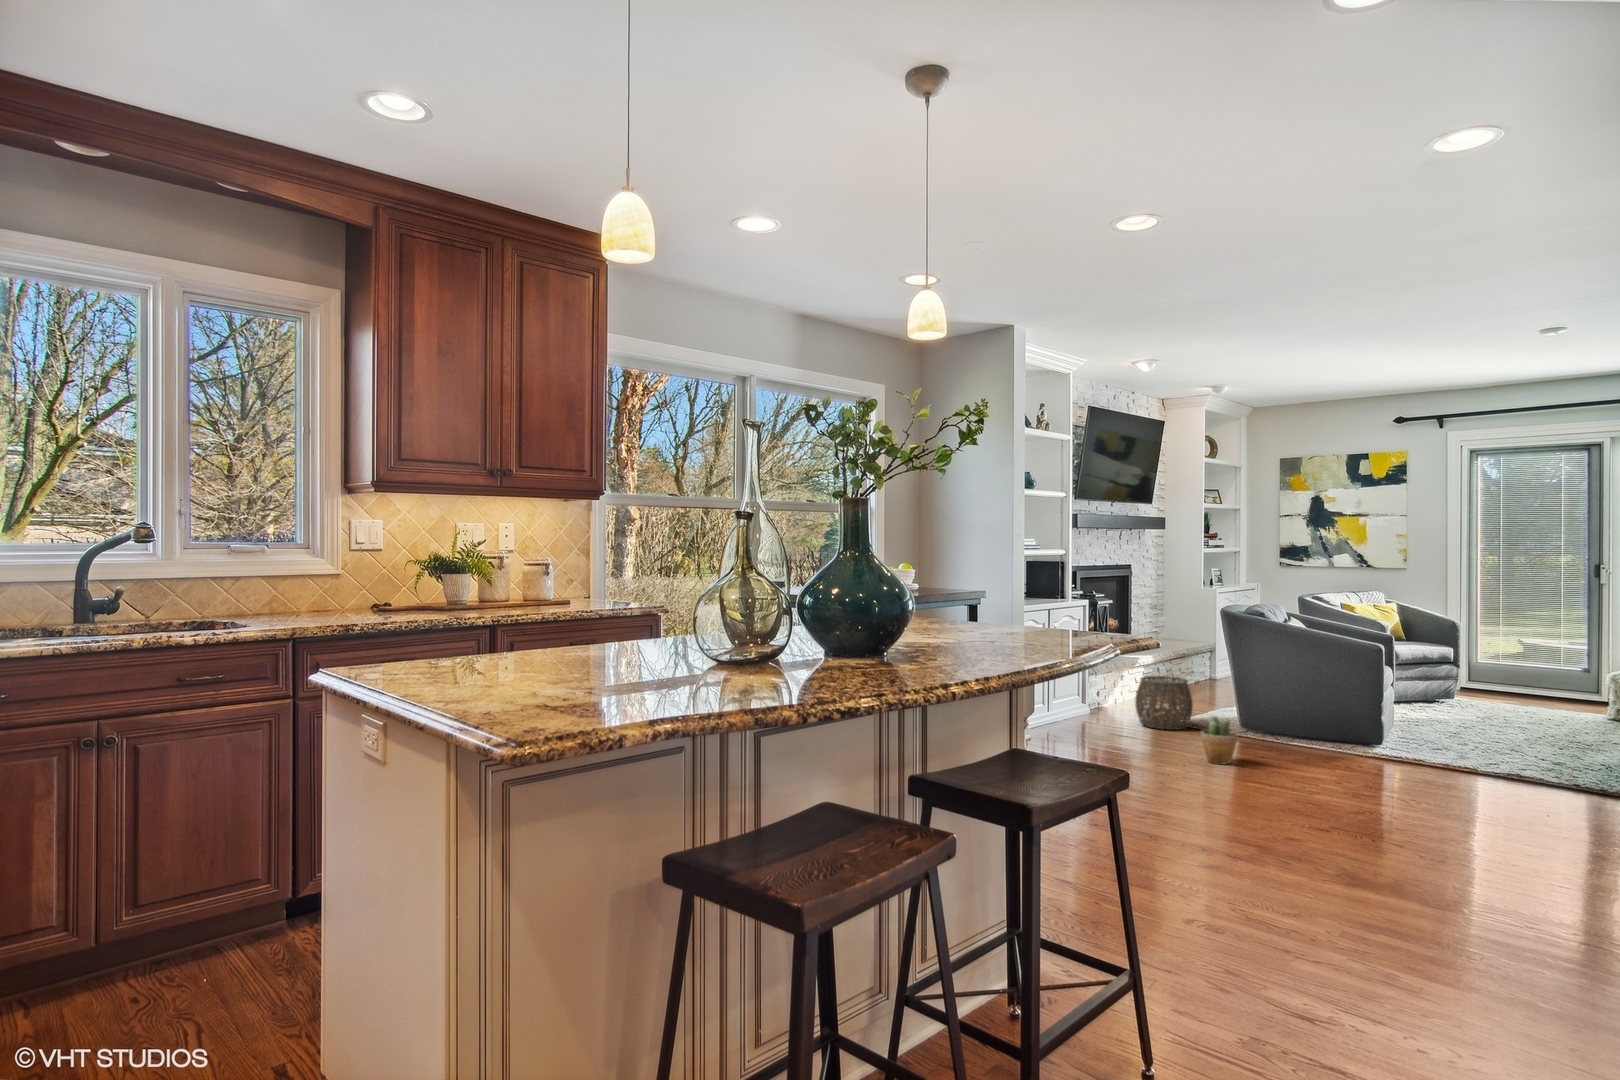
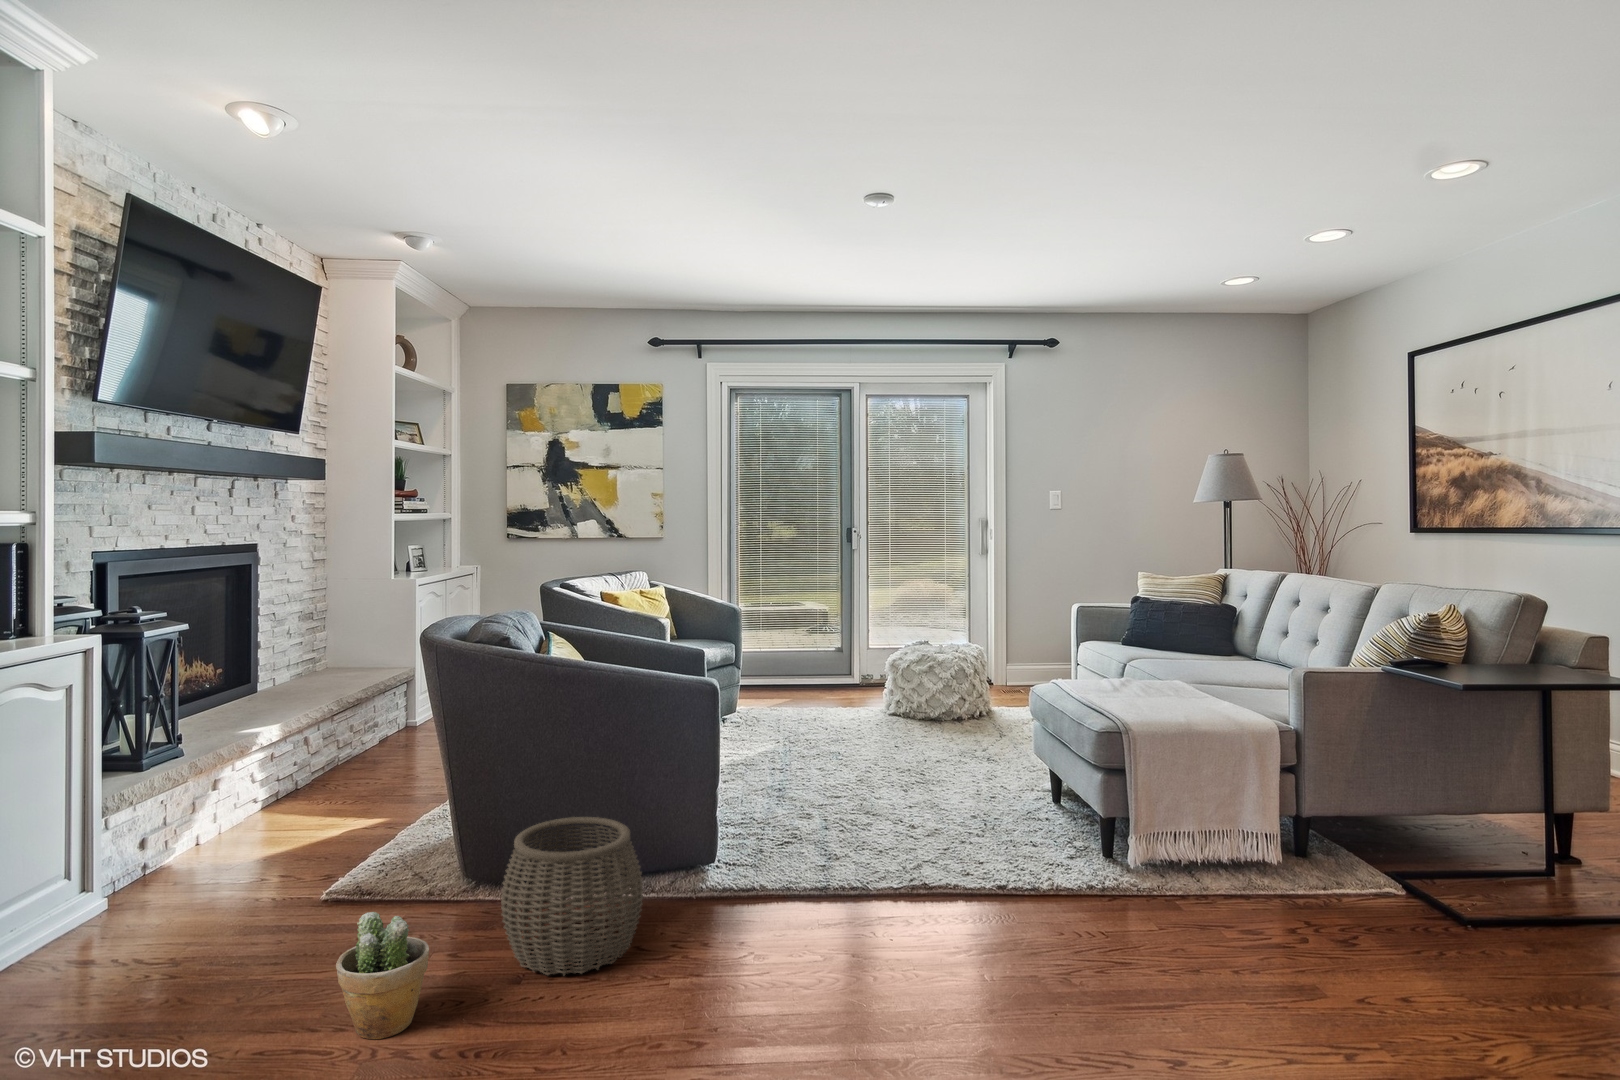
woven basket: present [1135,676,1193,730] -> present [501,817,643,976]

